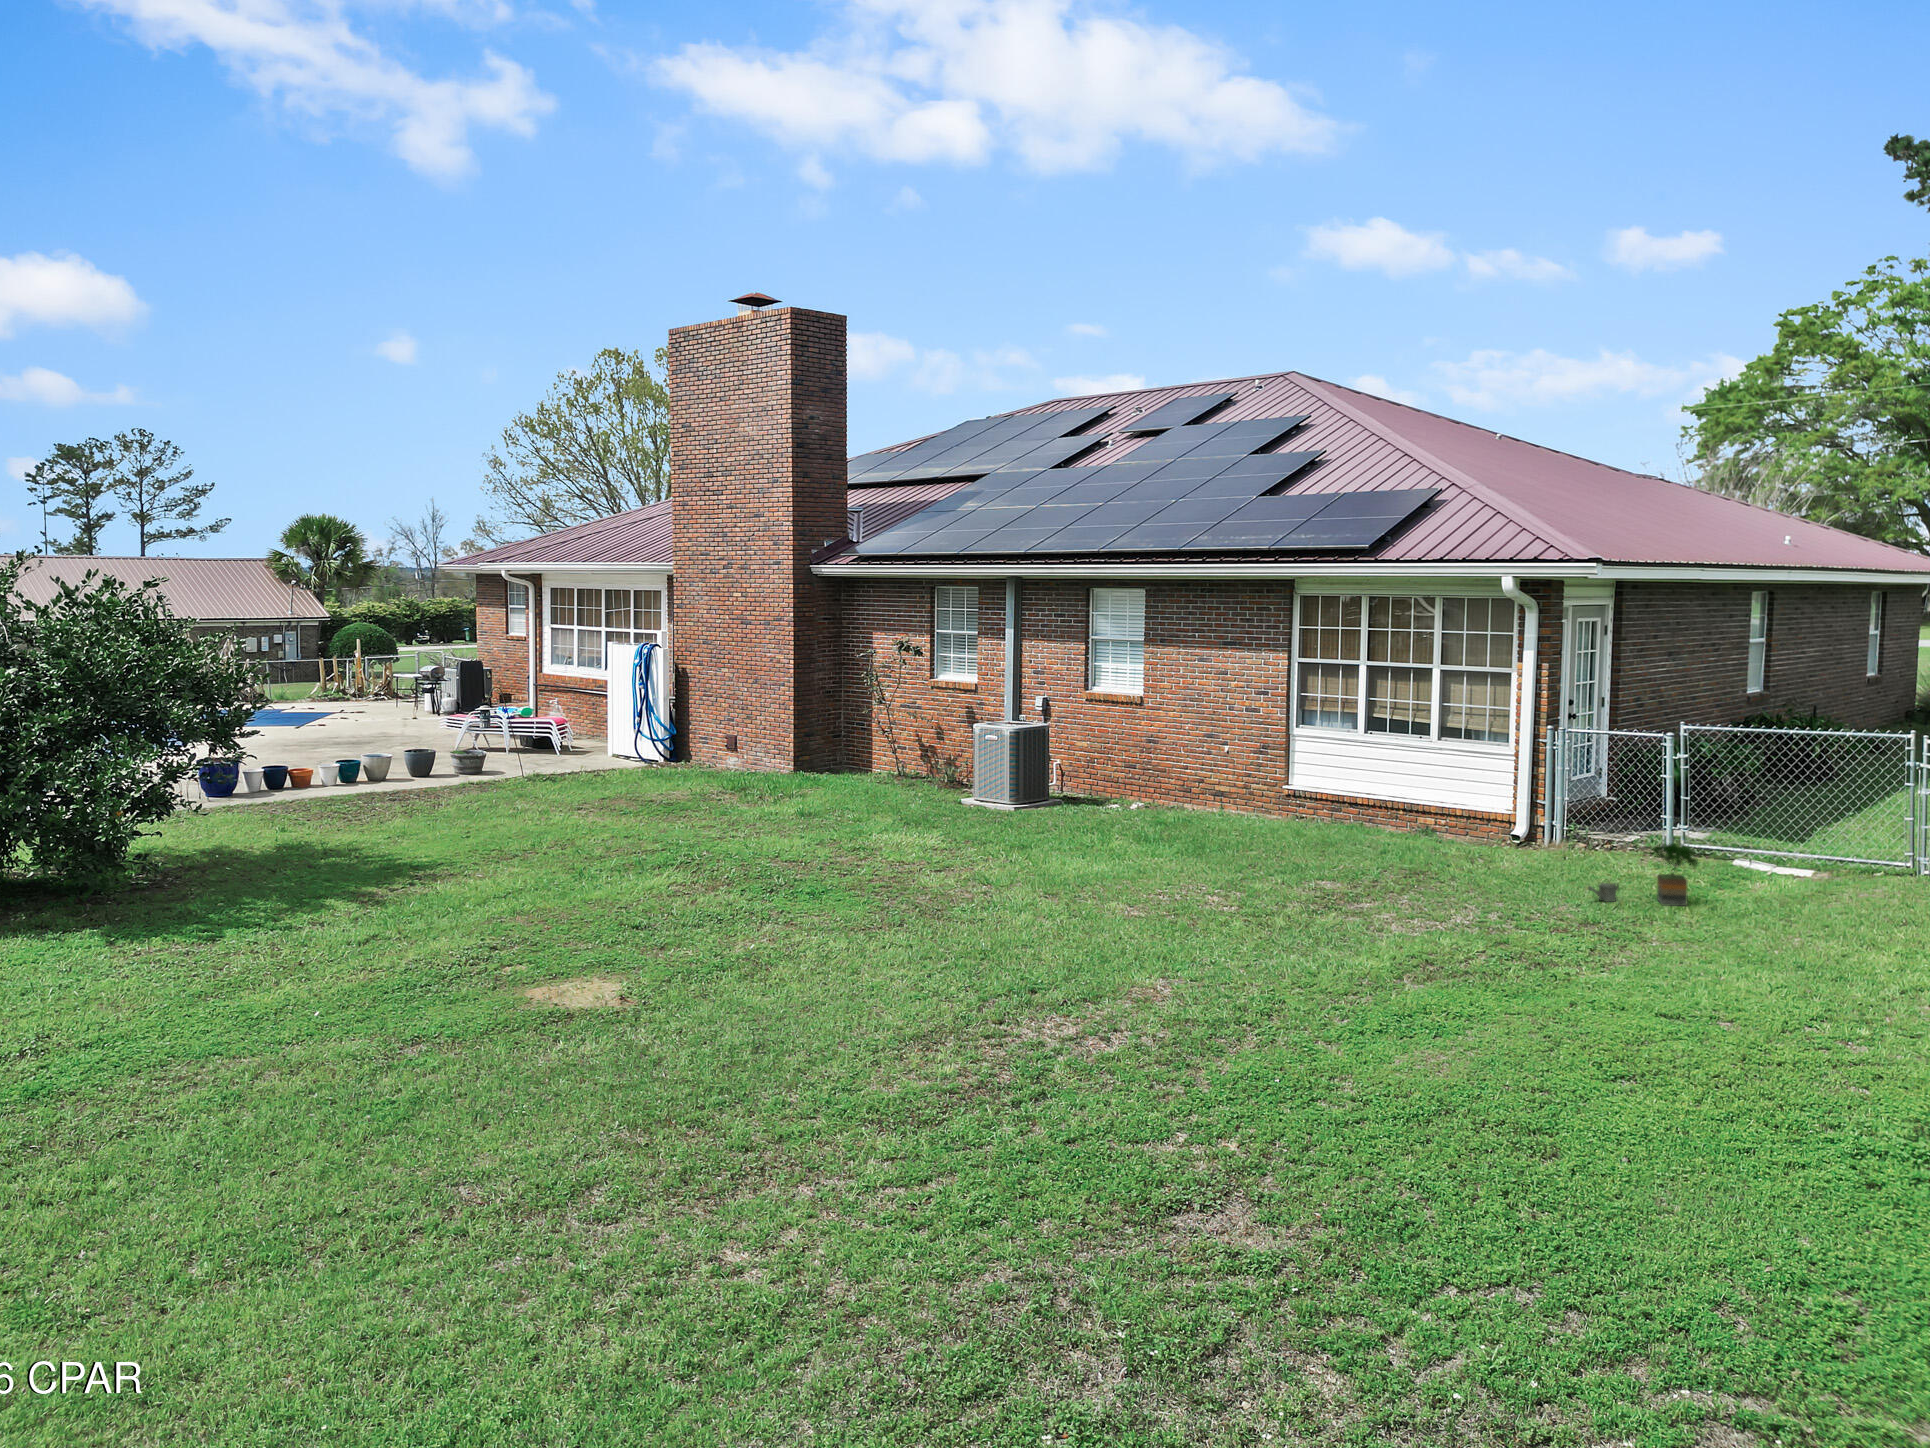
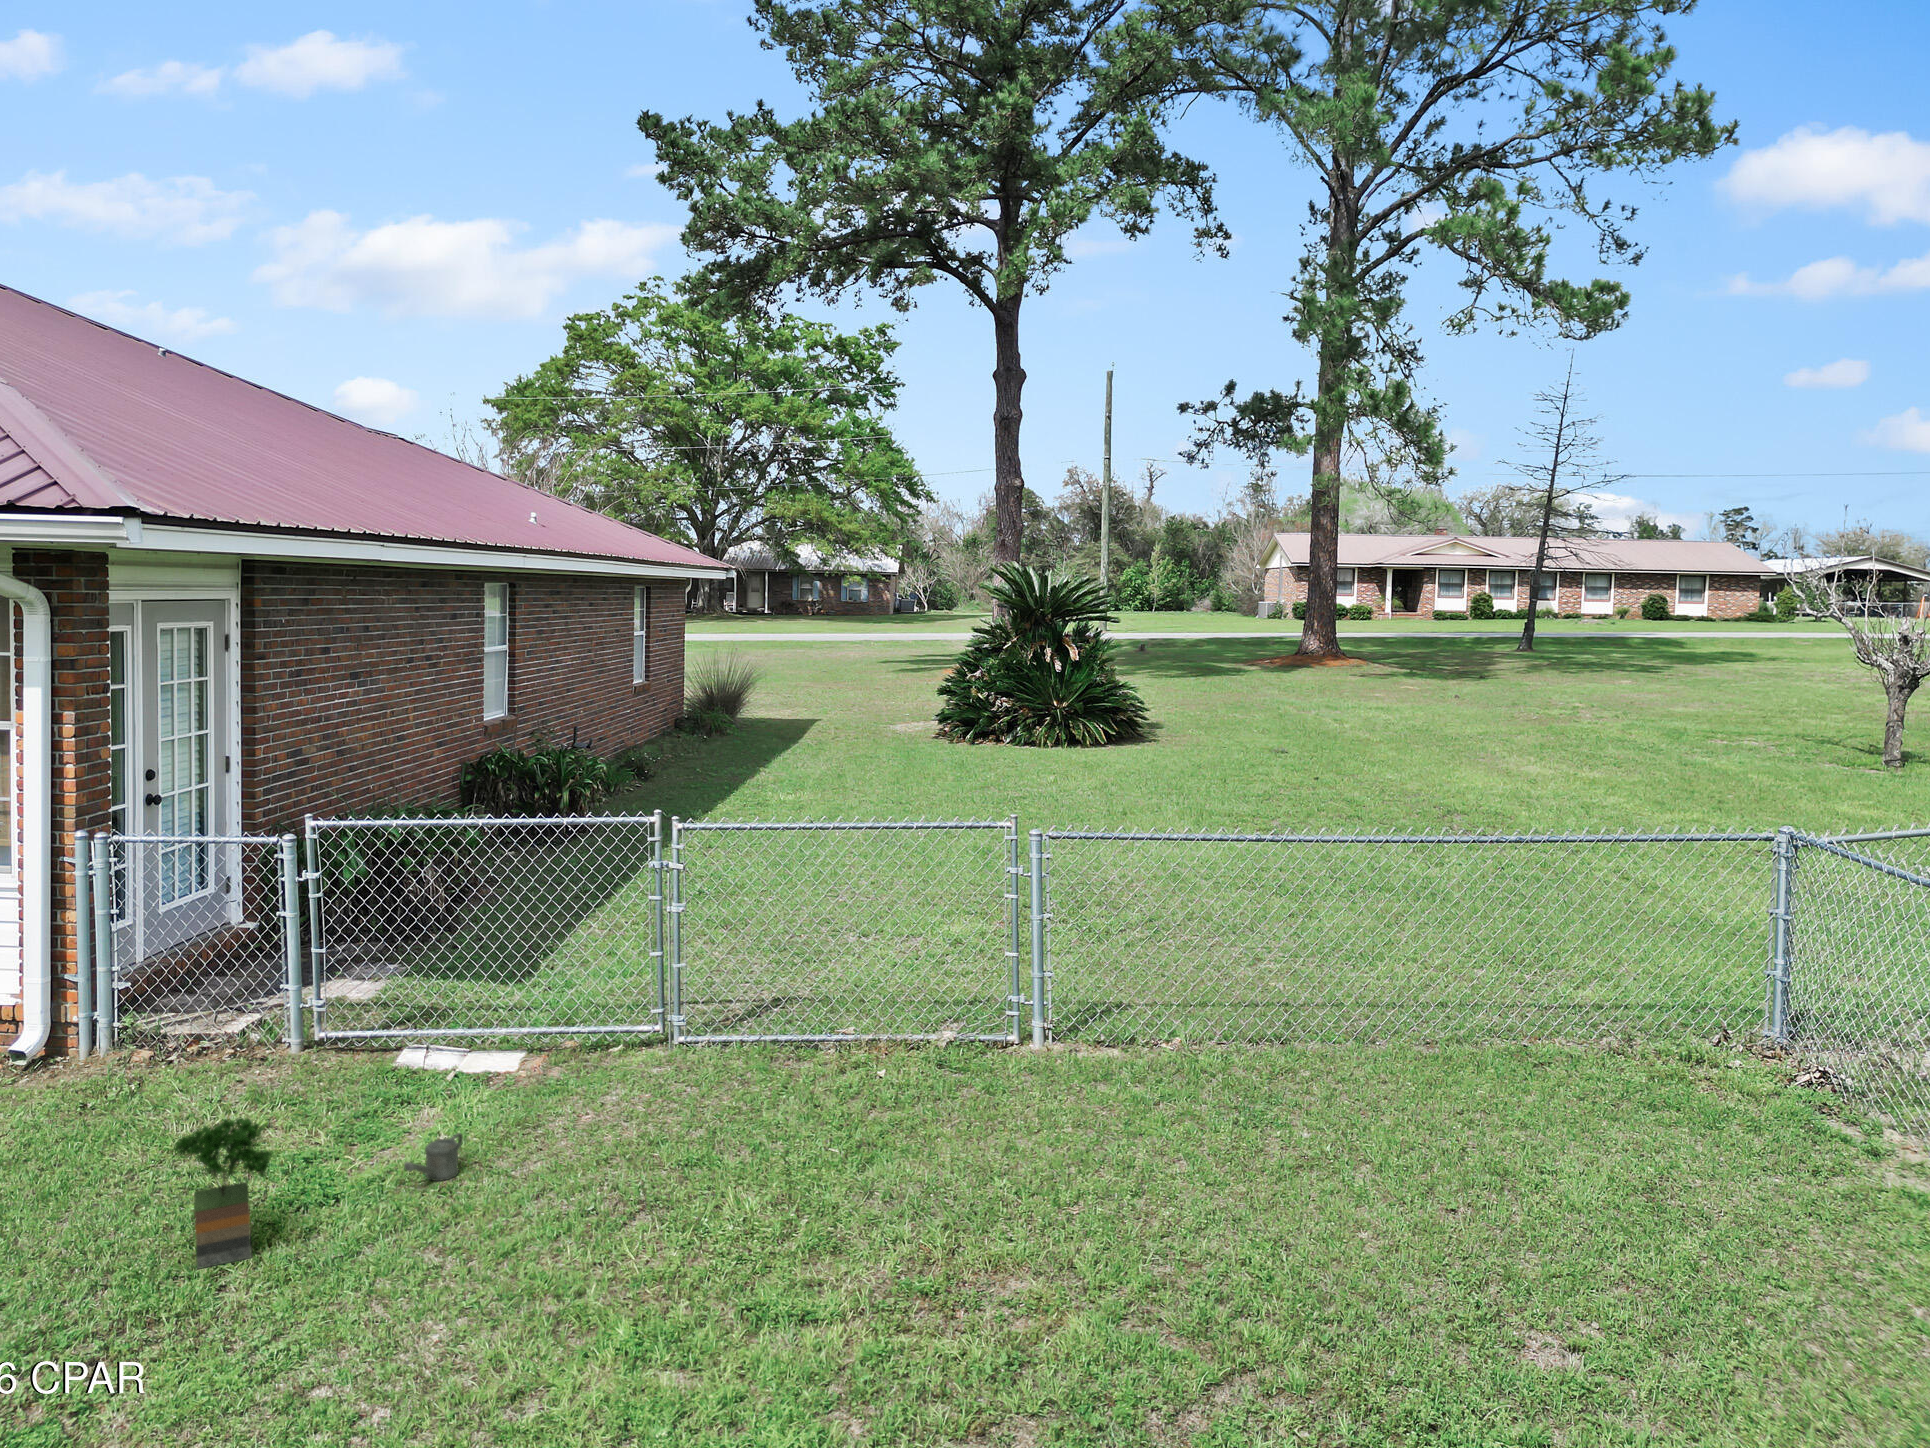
watering can: present [1588,883,1619,902] -> present [404,1133,463,1181]

